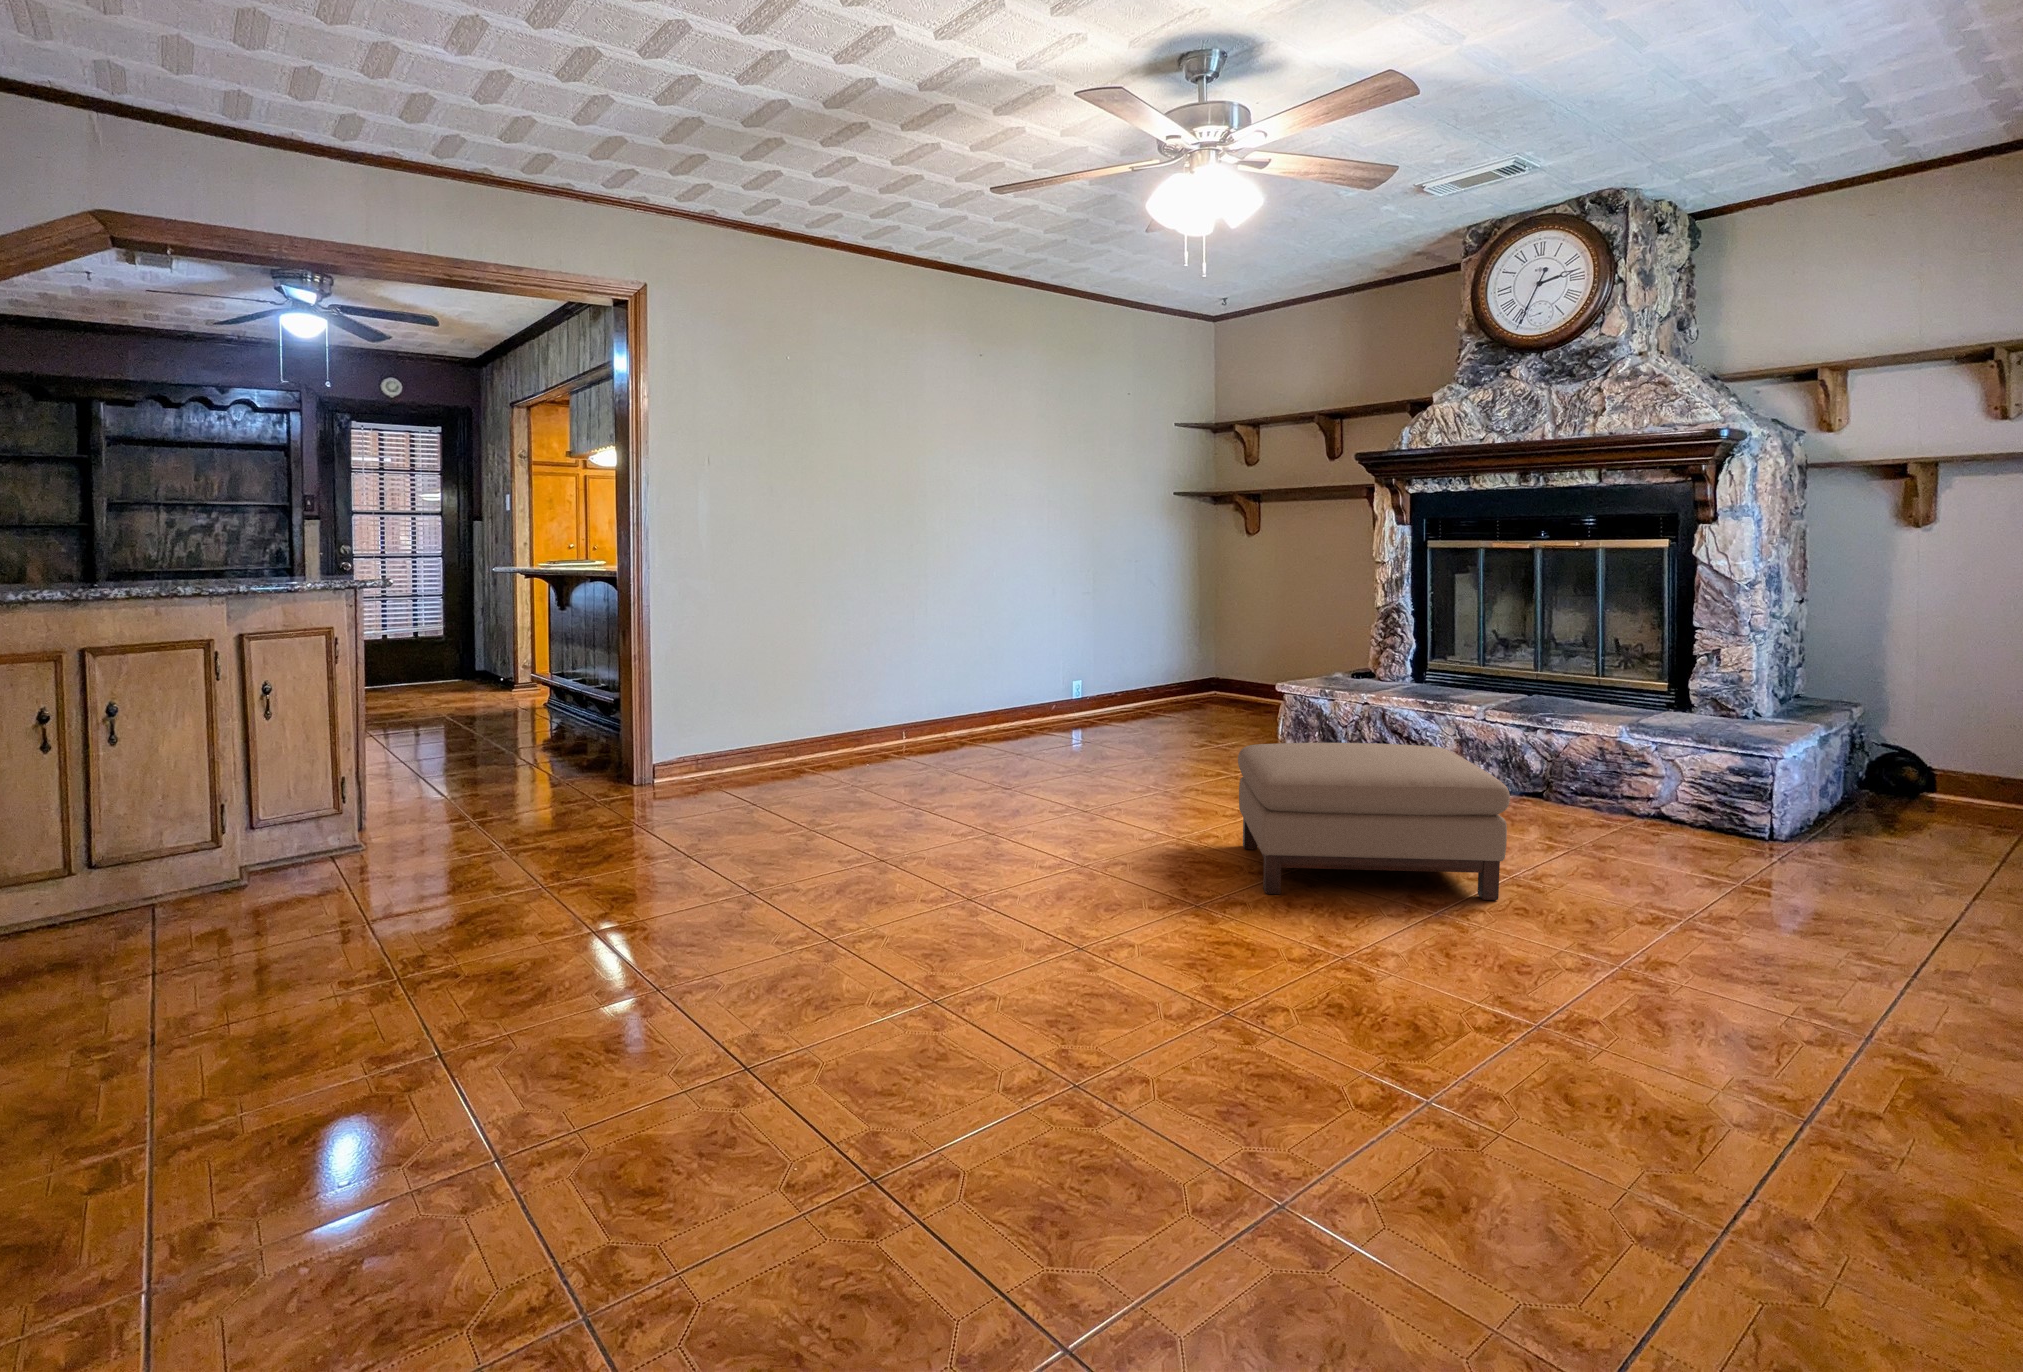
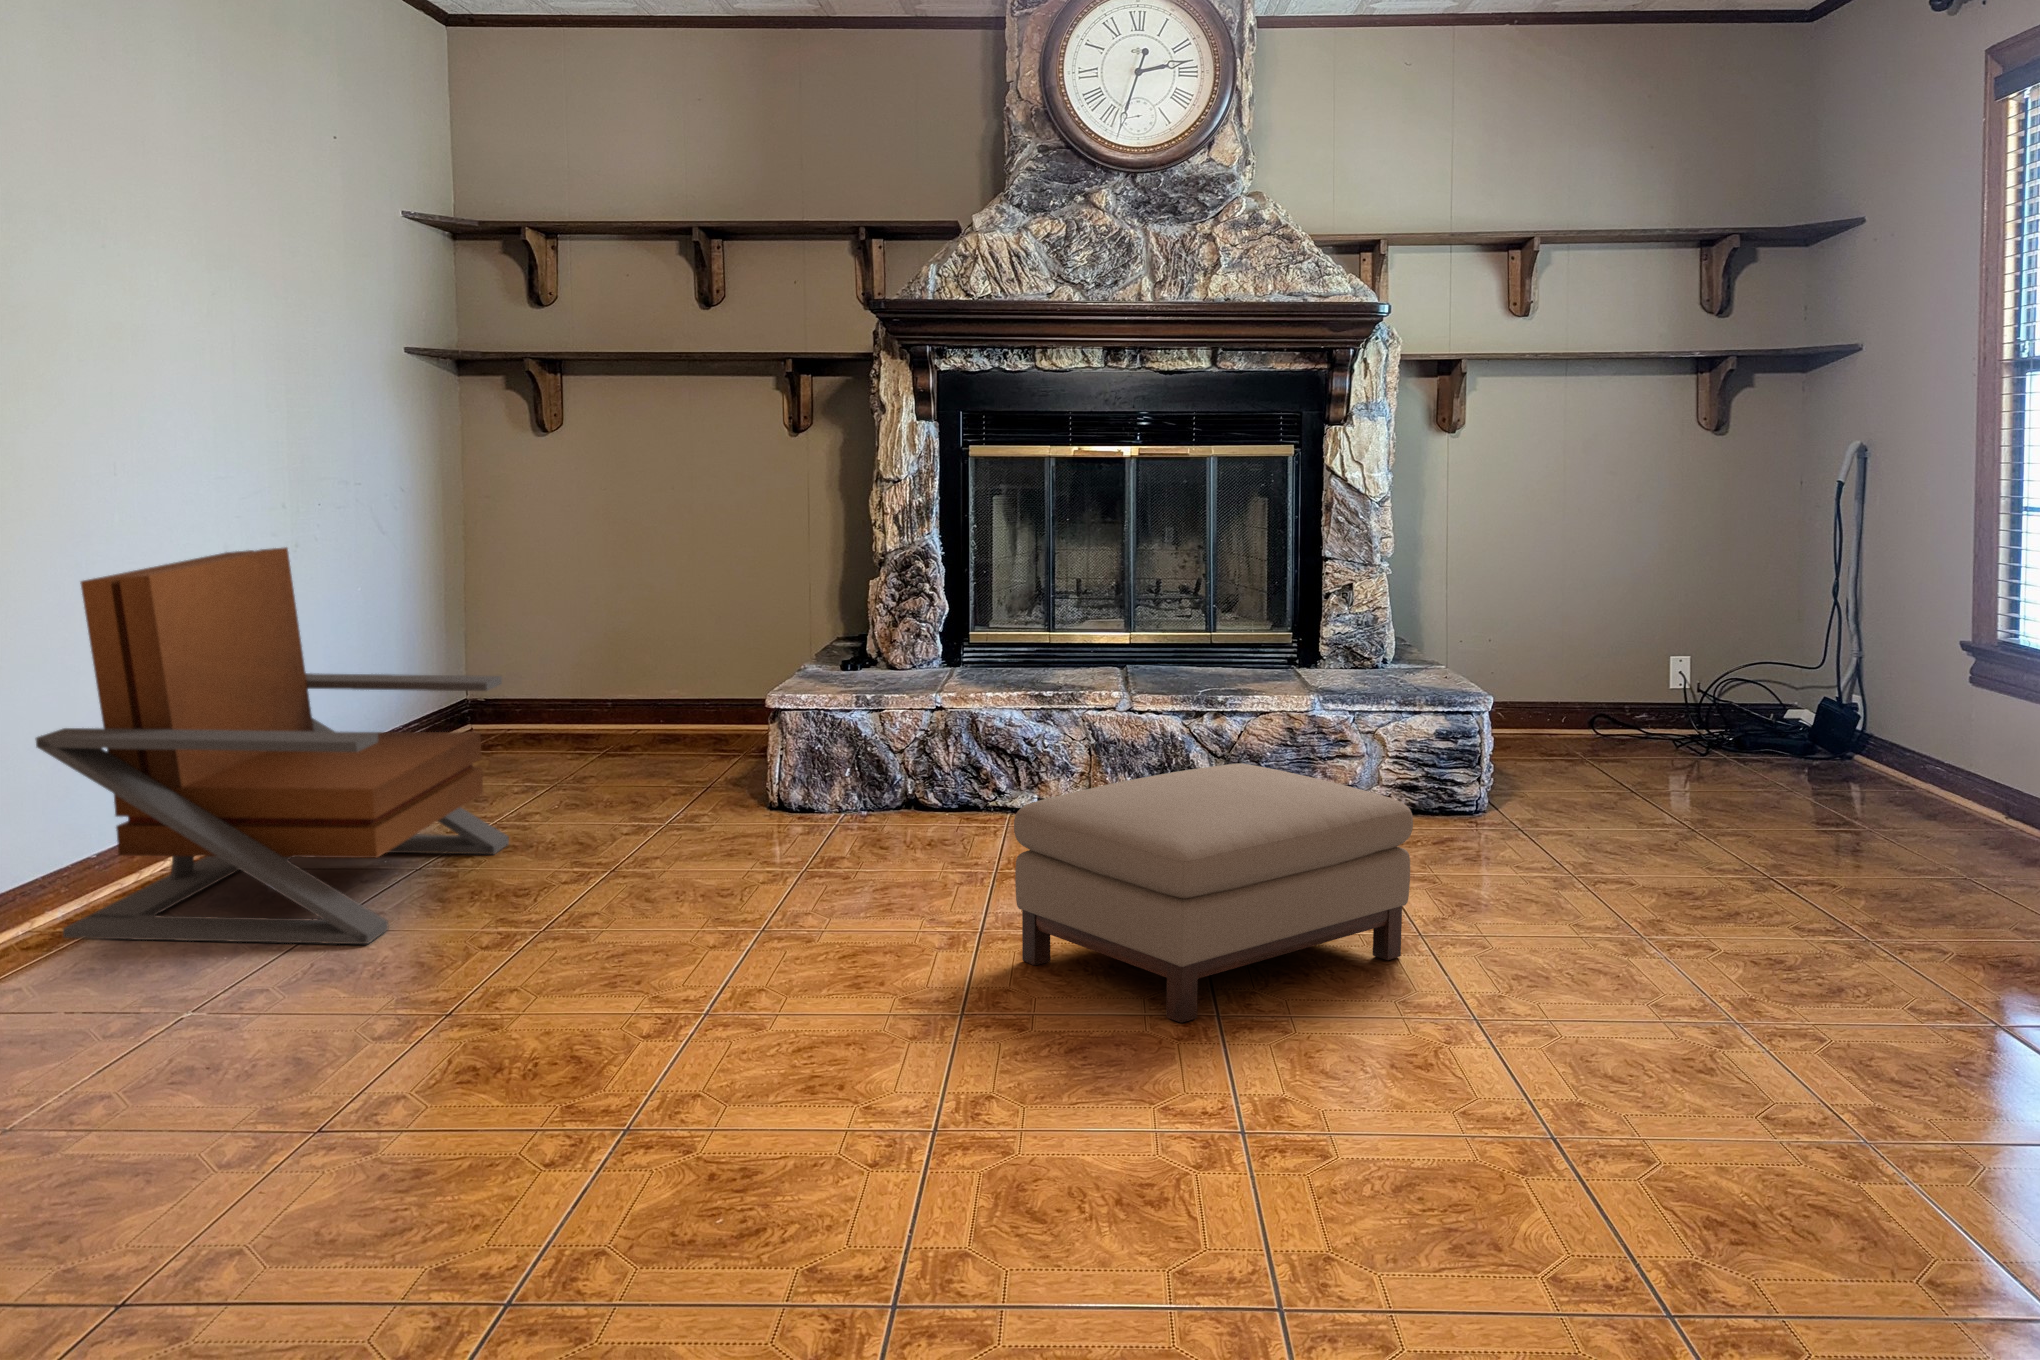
lounge chair: none [878,588,1106,775] -> present [36,547,509,944]

